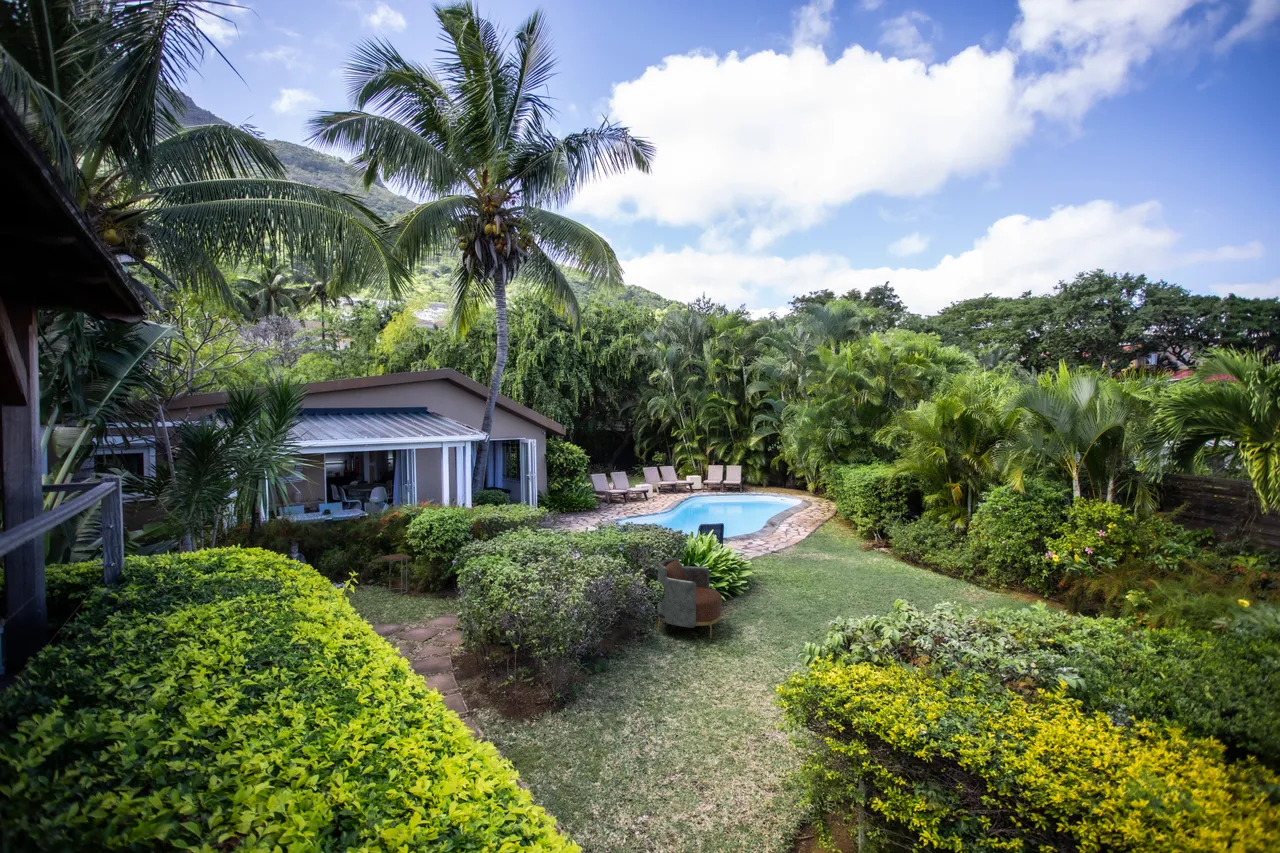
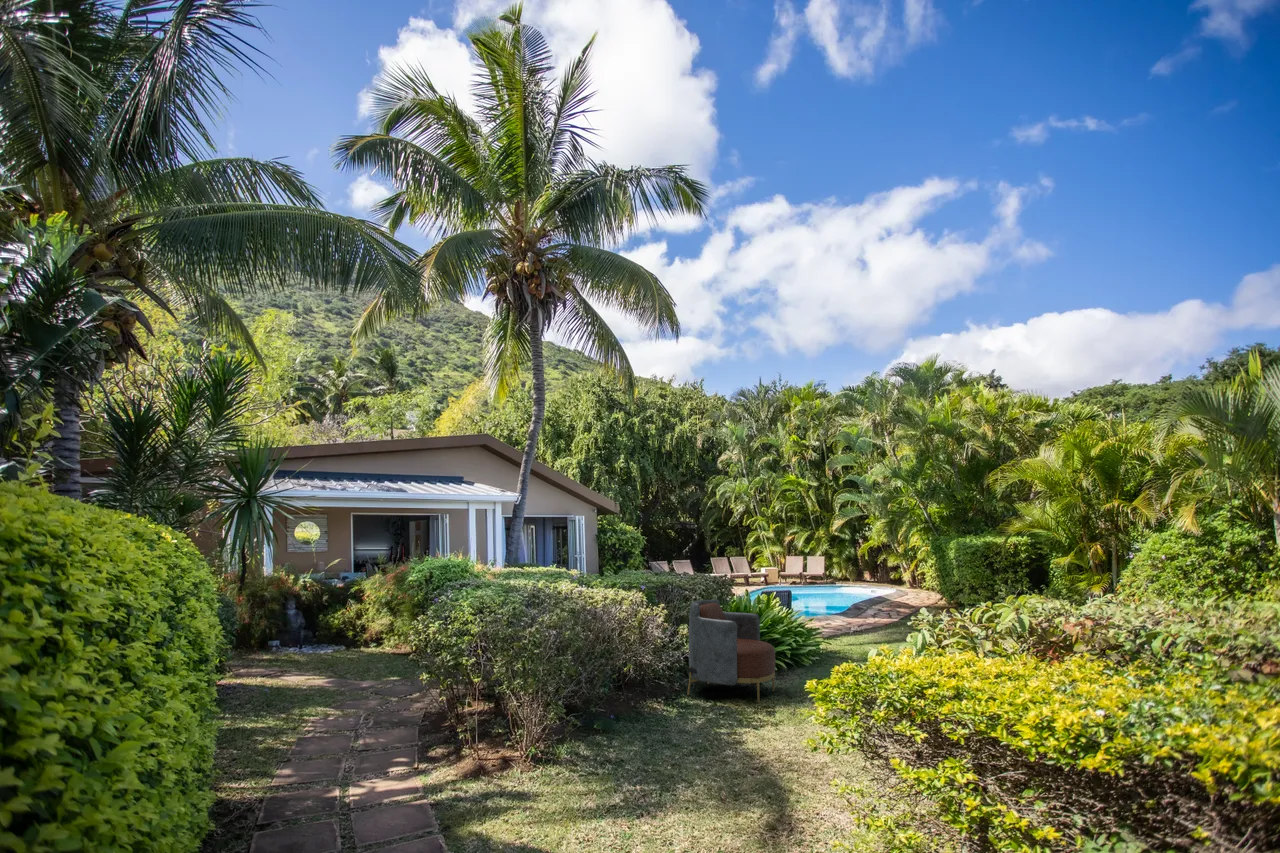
side table: present [379,553,412,596] -> none [366,605,407,654]

